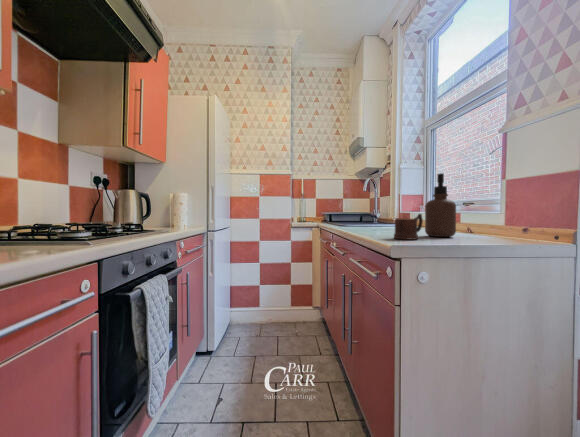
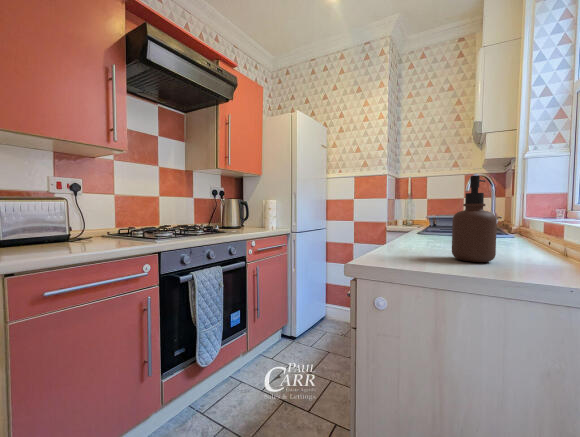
mug: present [394,214,423,240] -> none [382,230,426,262]

